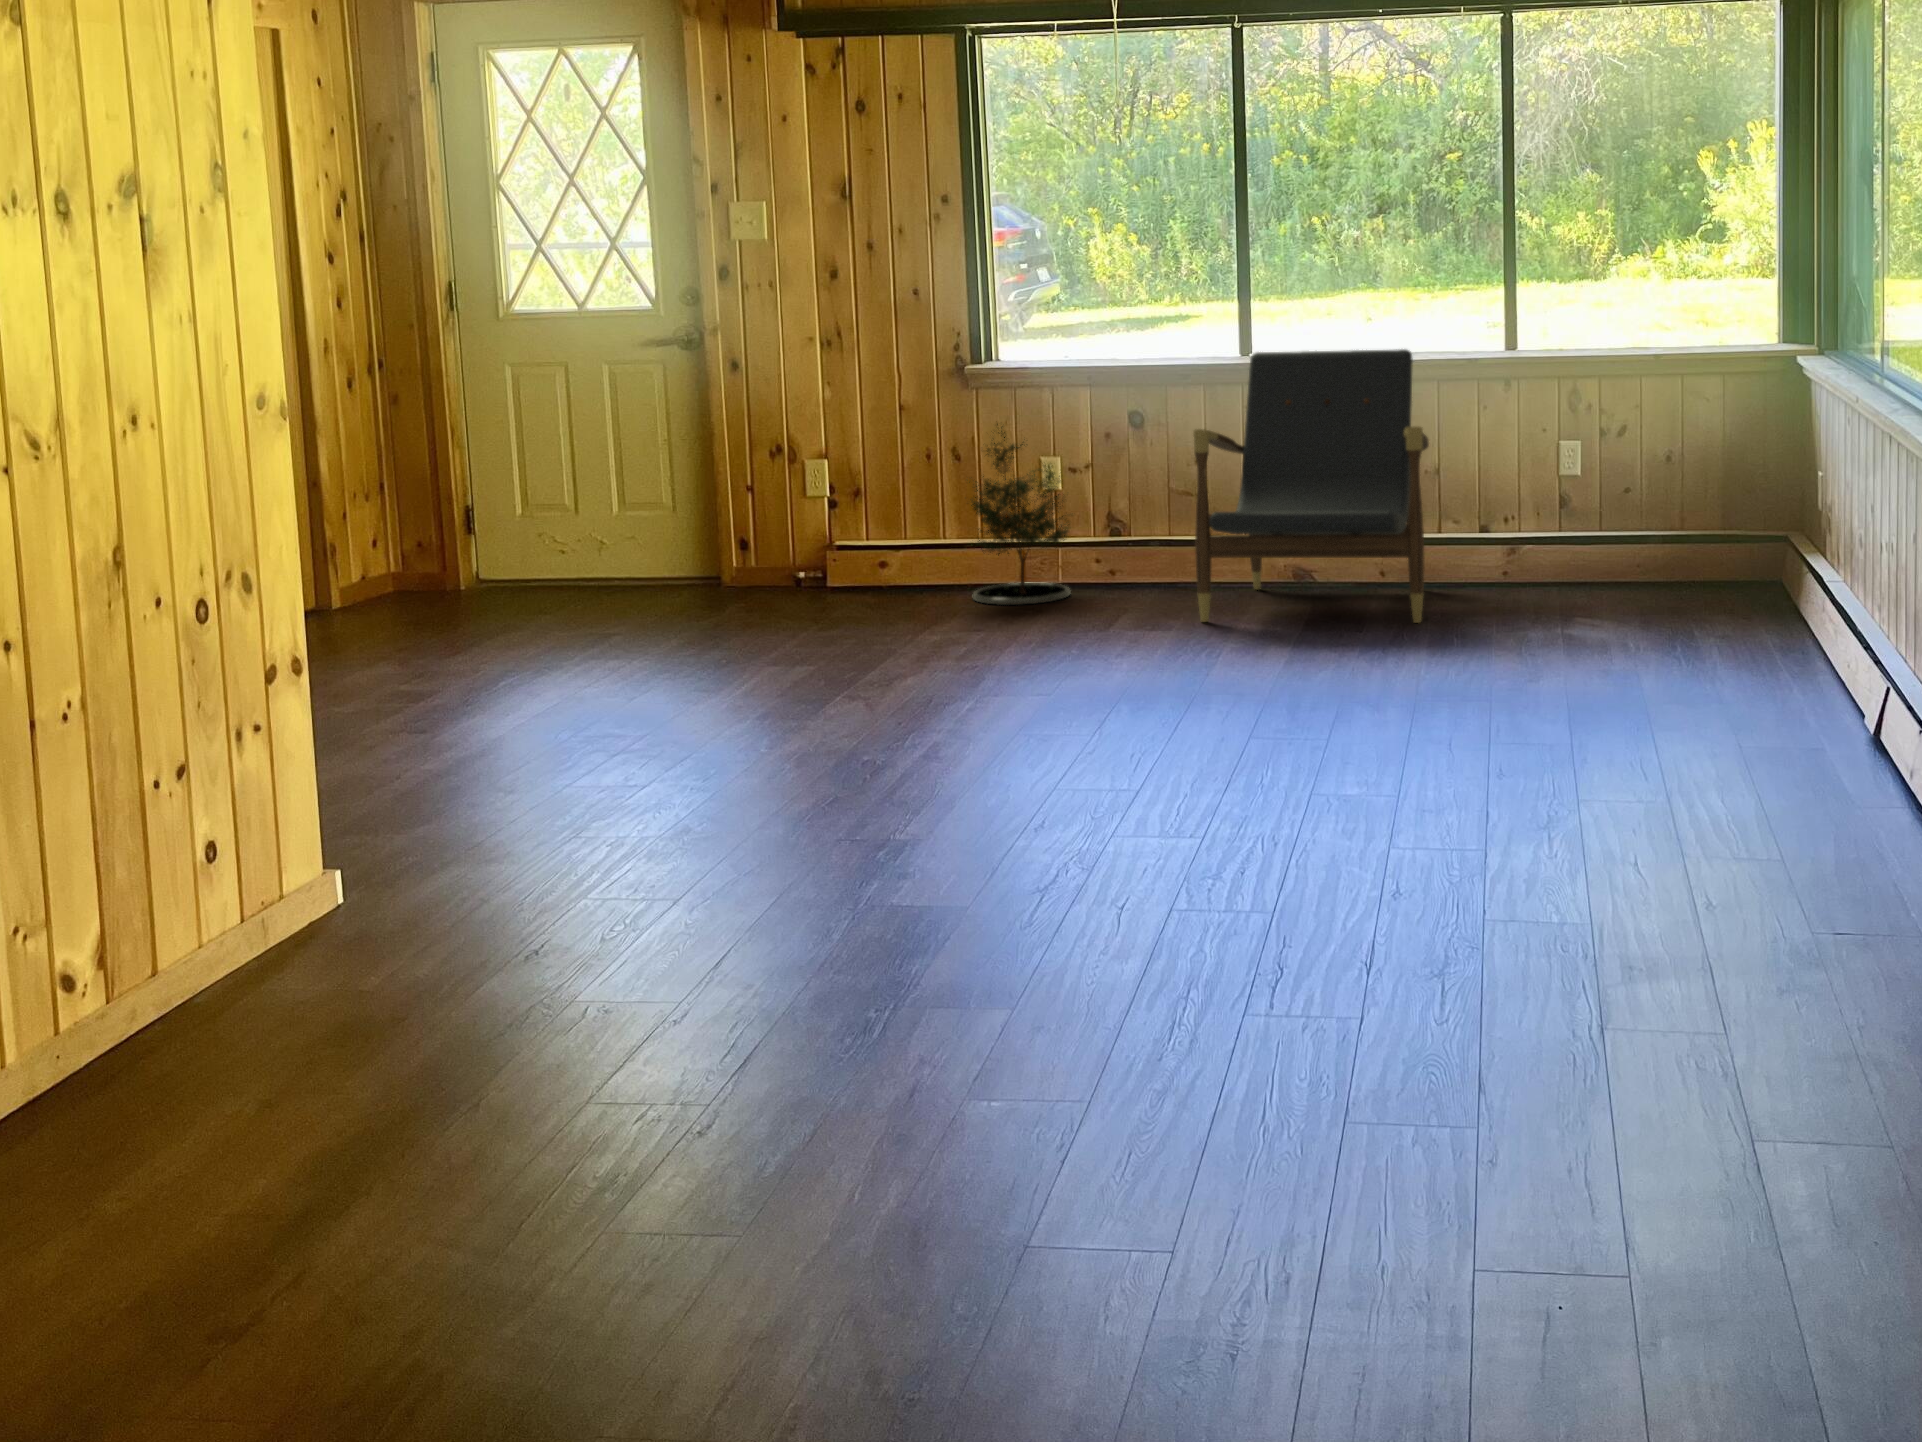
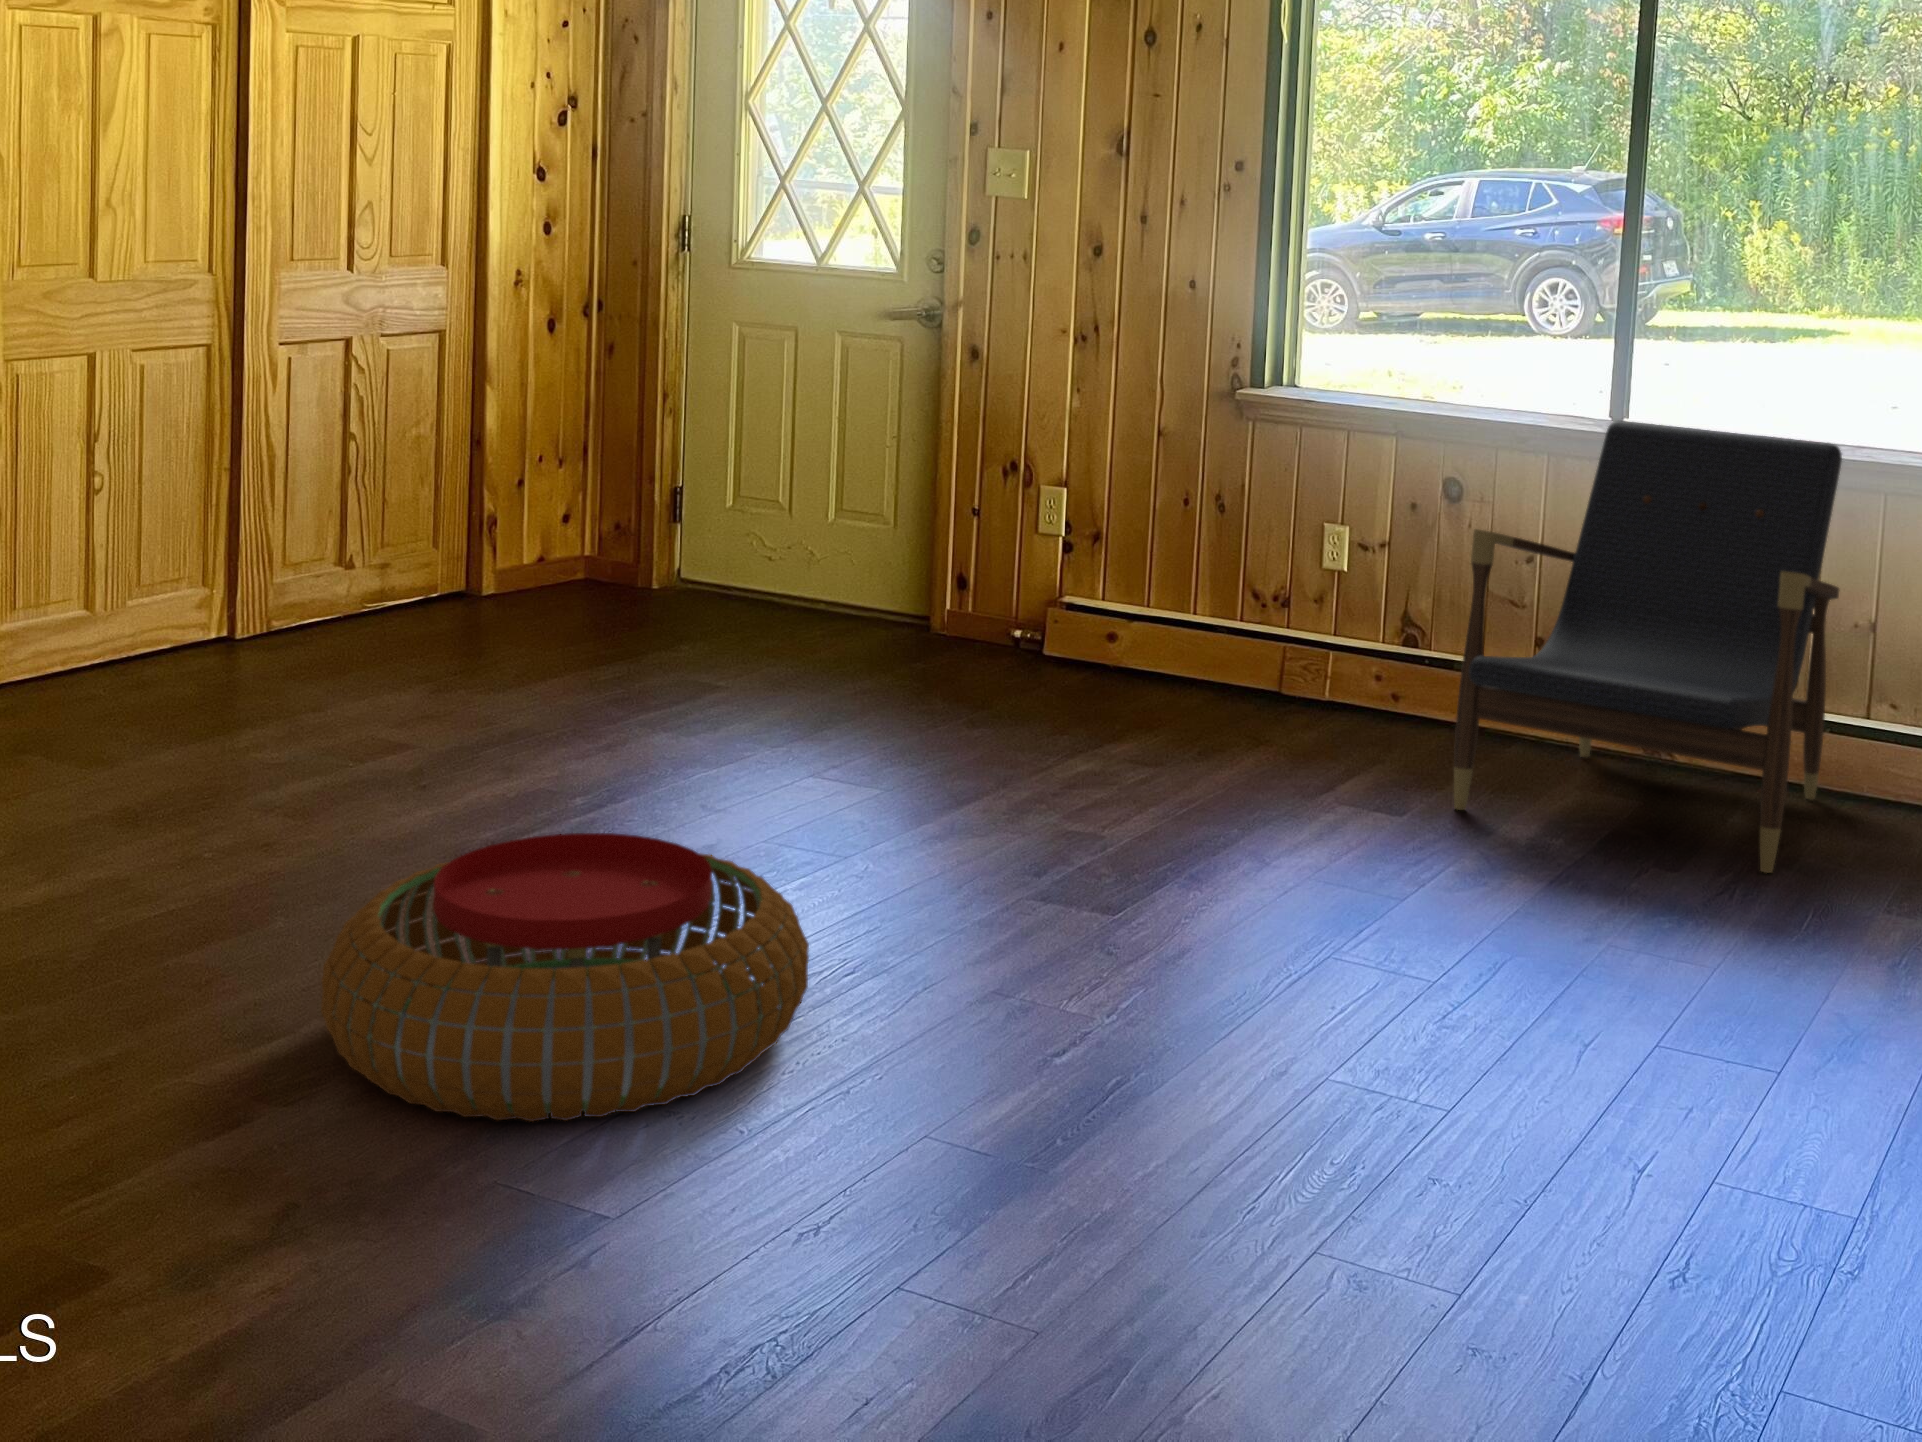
potted tree: present [969,424,1070,605] -> none [1192,472,1348,730]
pouf: none [634,656,939,811] -> present [321,833,809,1122]

